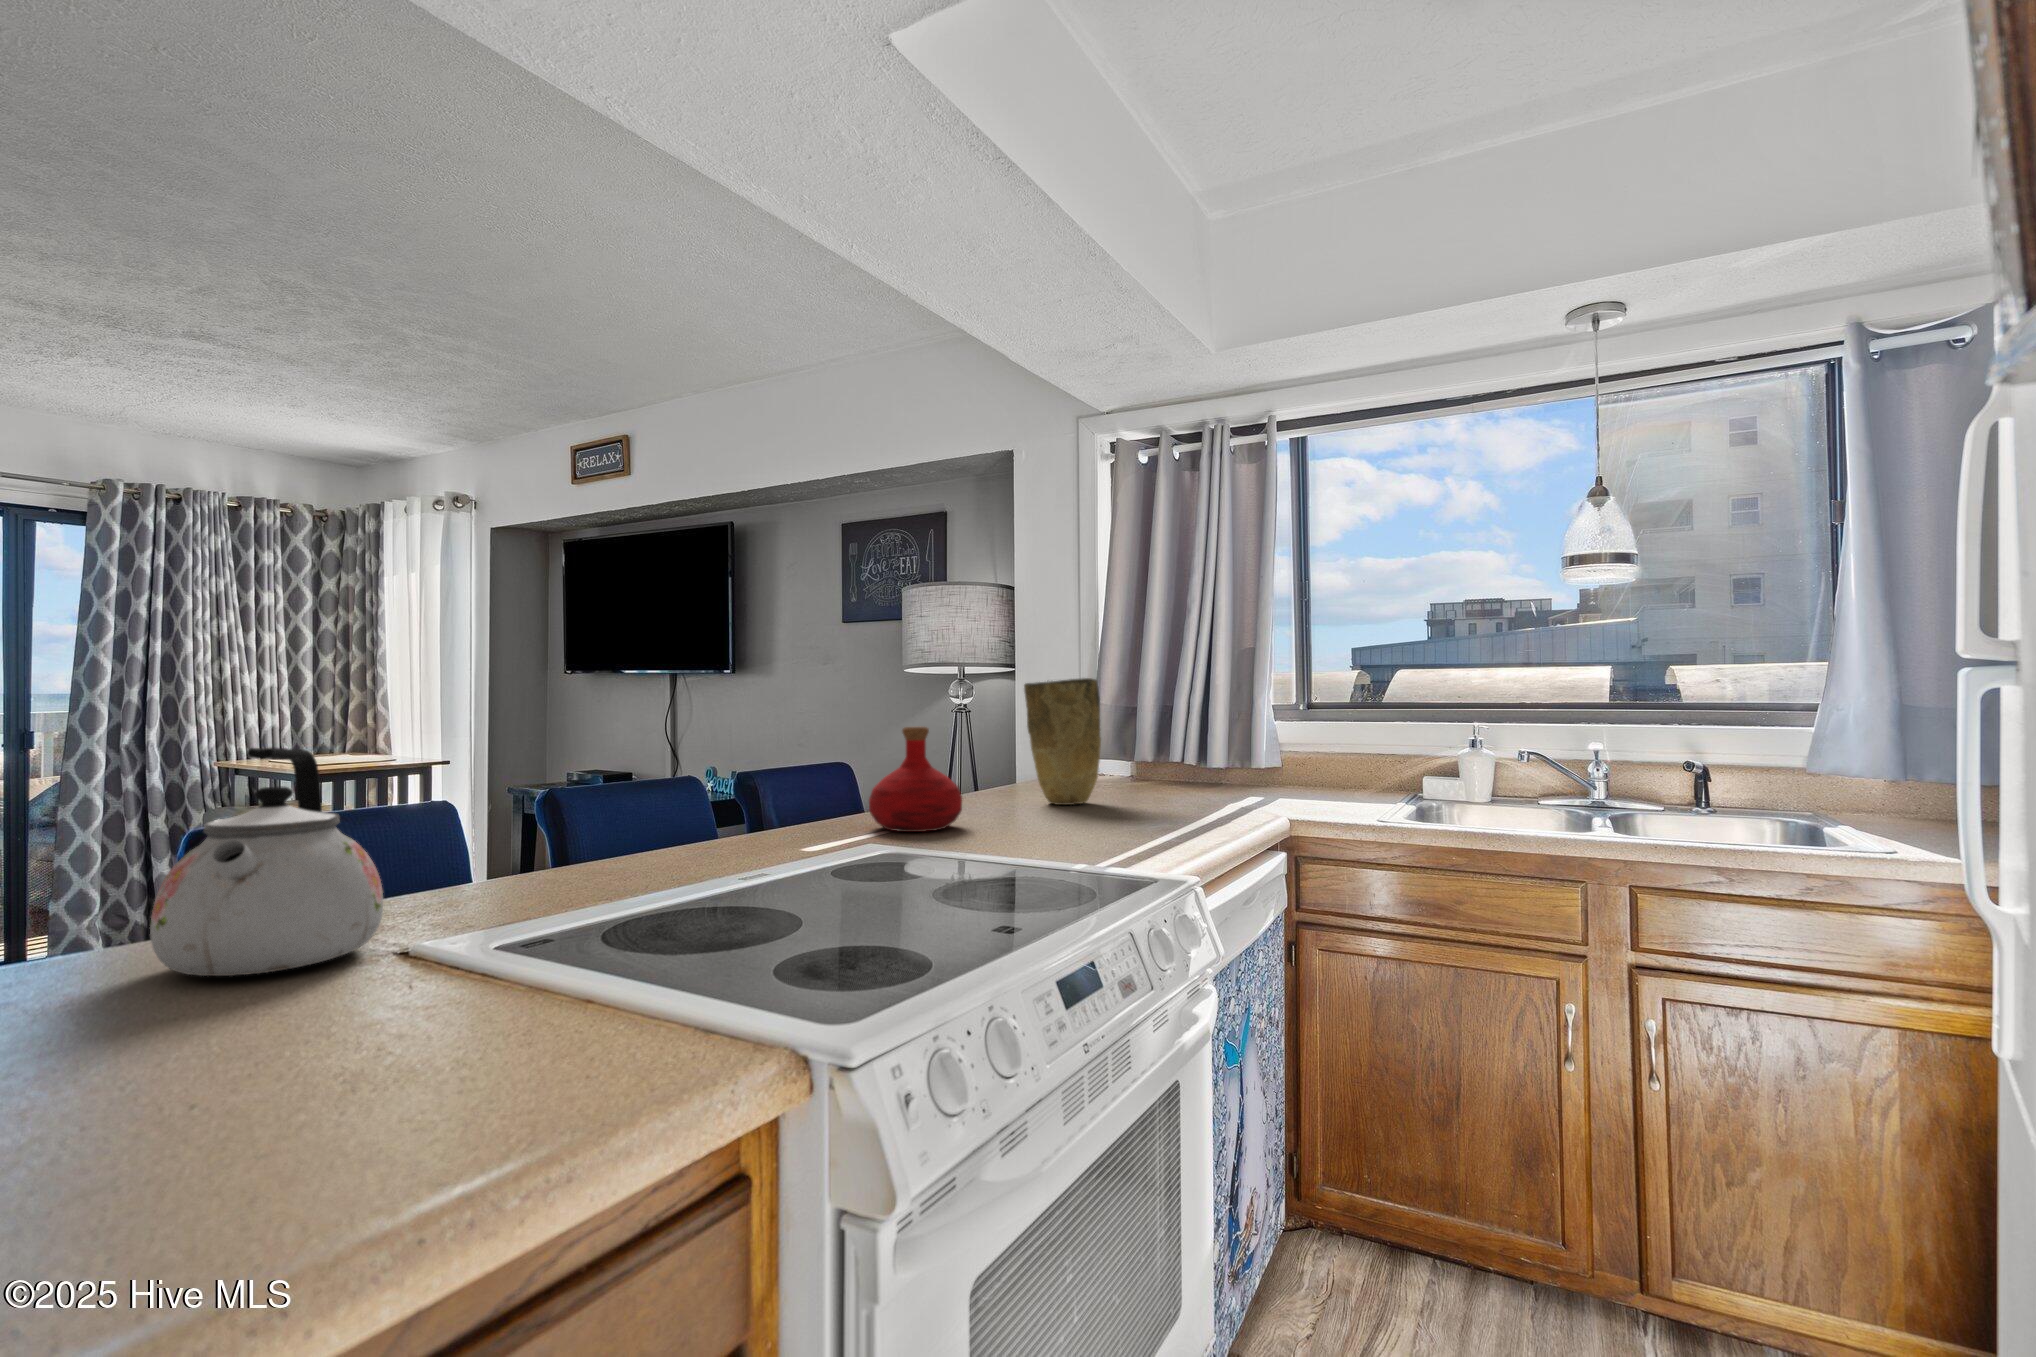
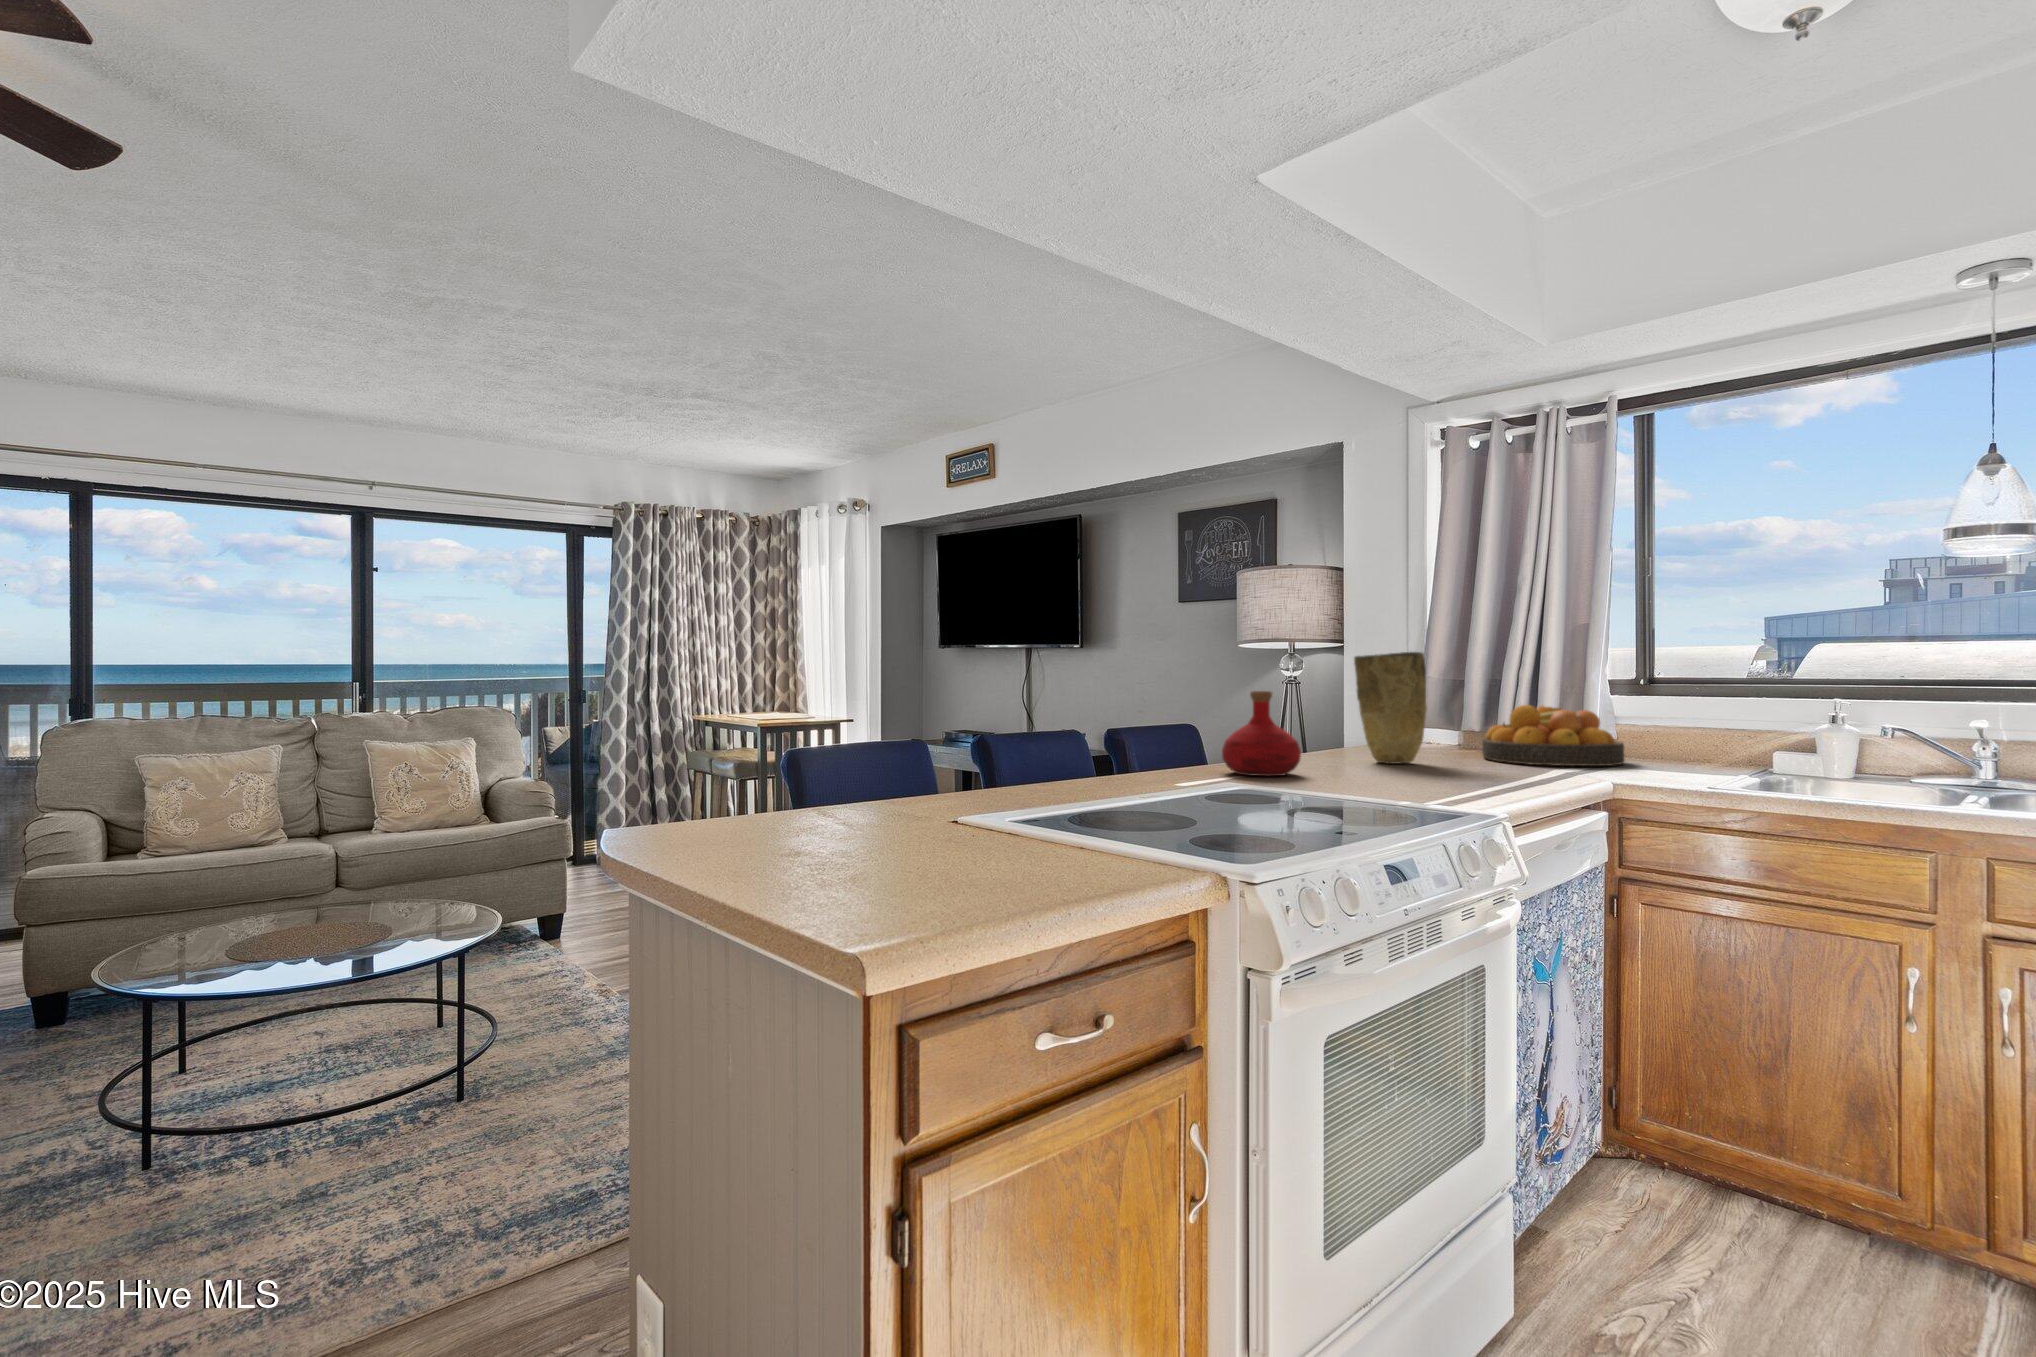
fruit bowl: none [1157,732,1292,800] -> present [1482,705,1625,766]
kettle: present [150,748,383,976] -> none [826,690,939,823]

